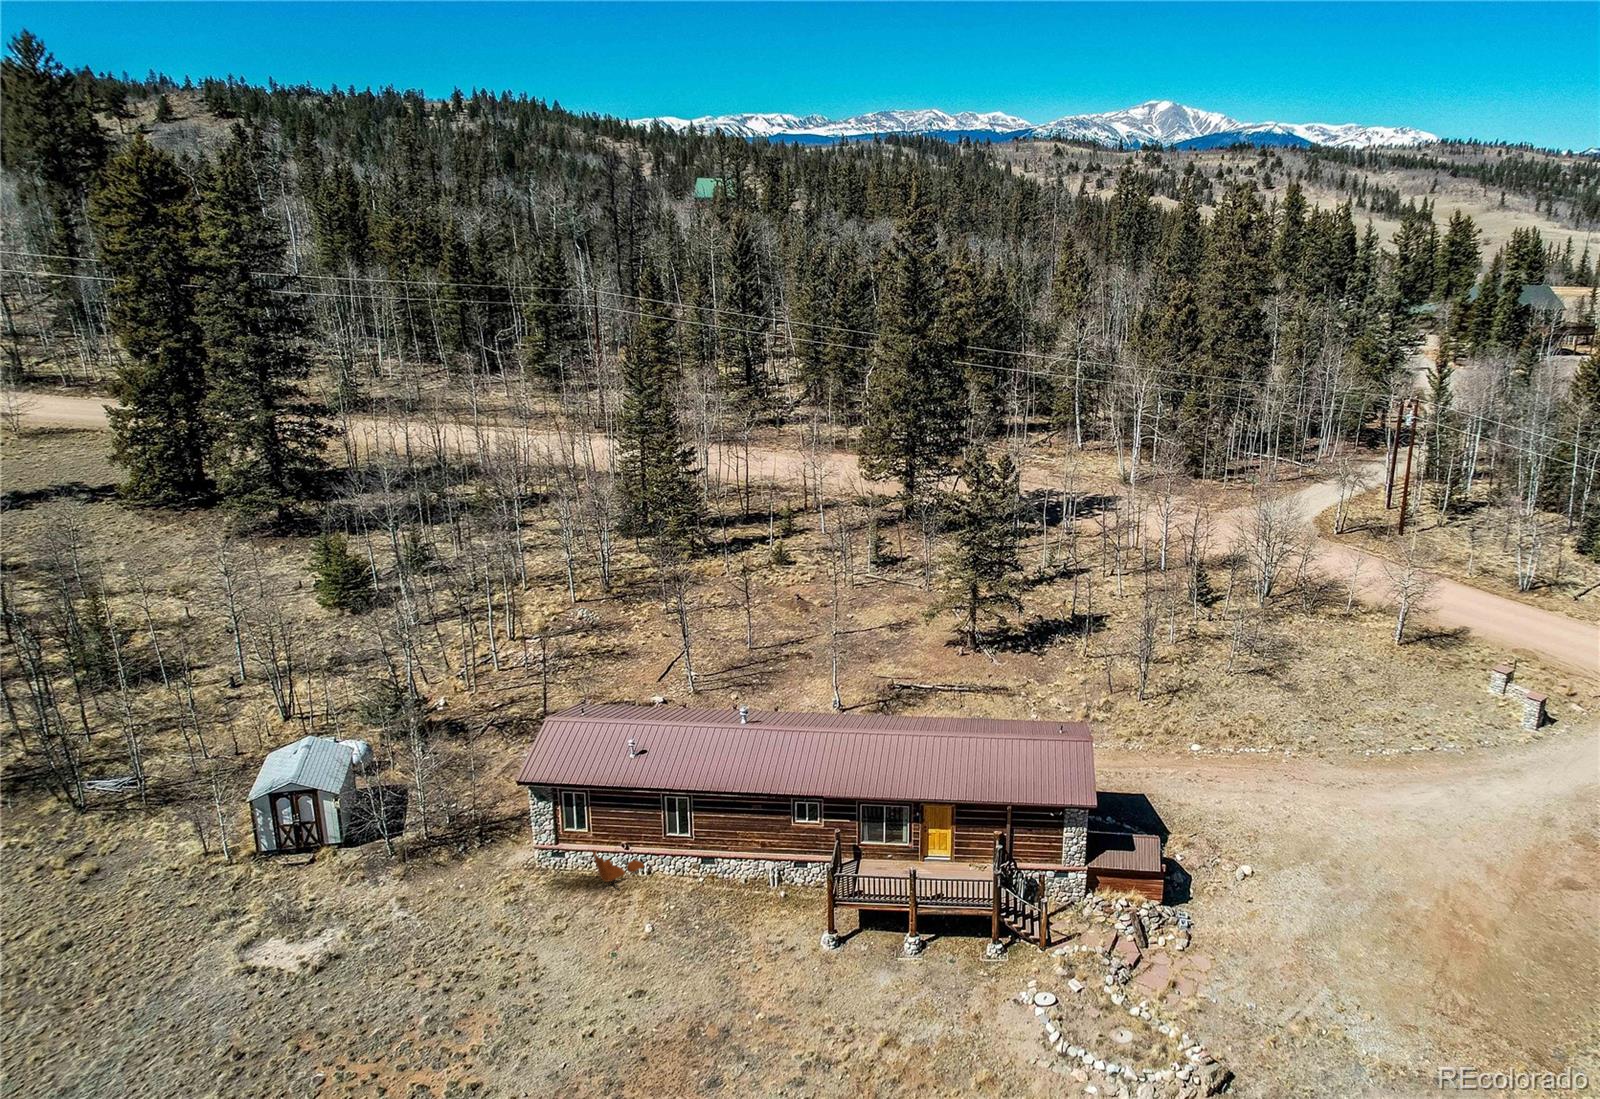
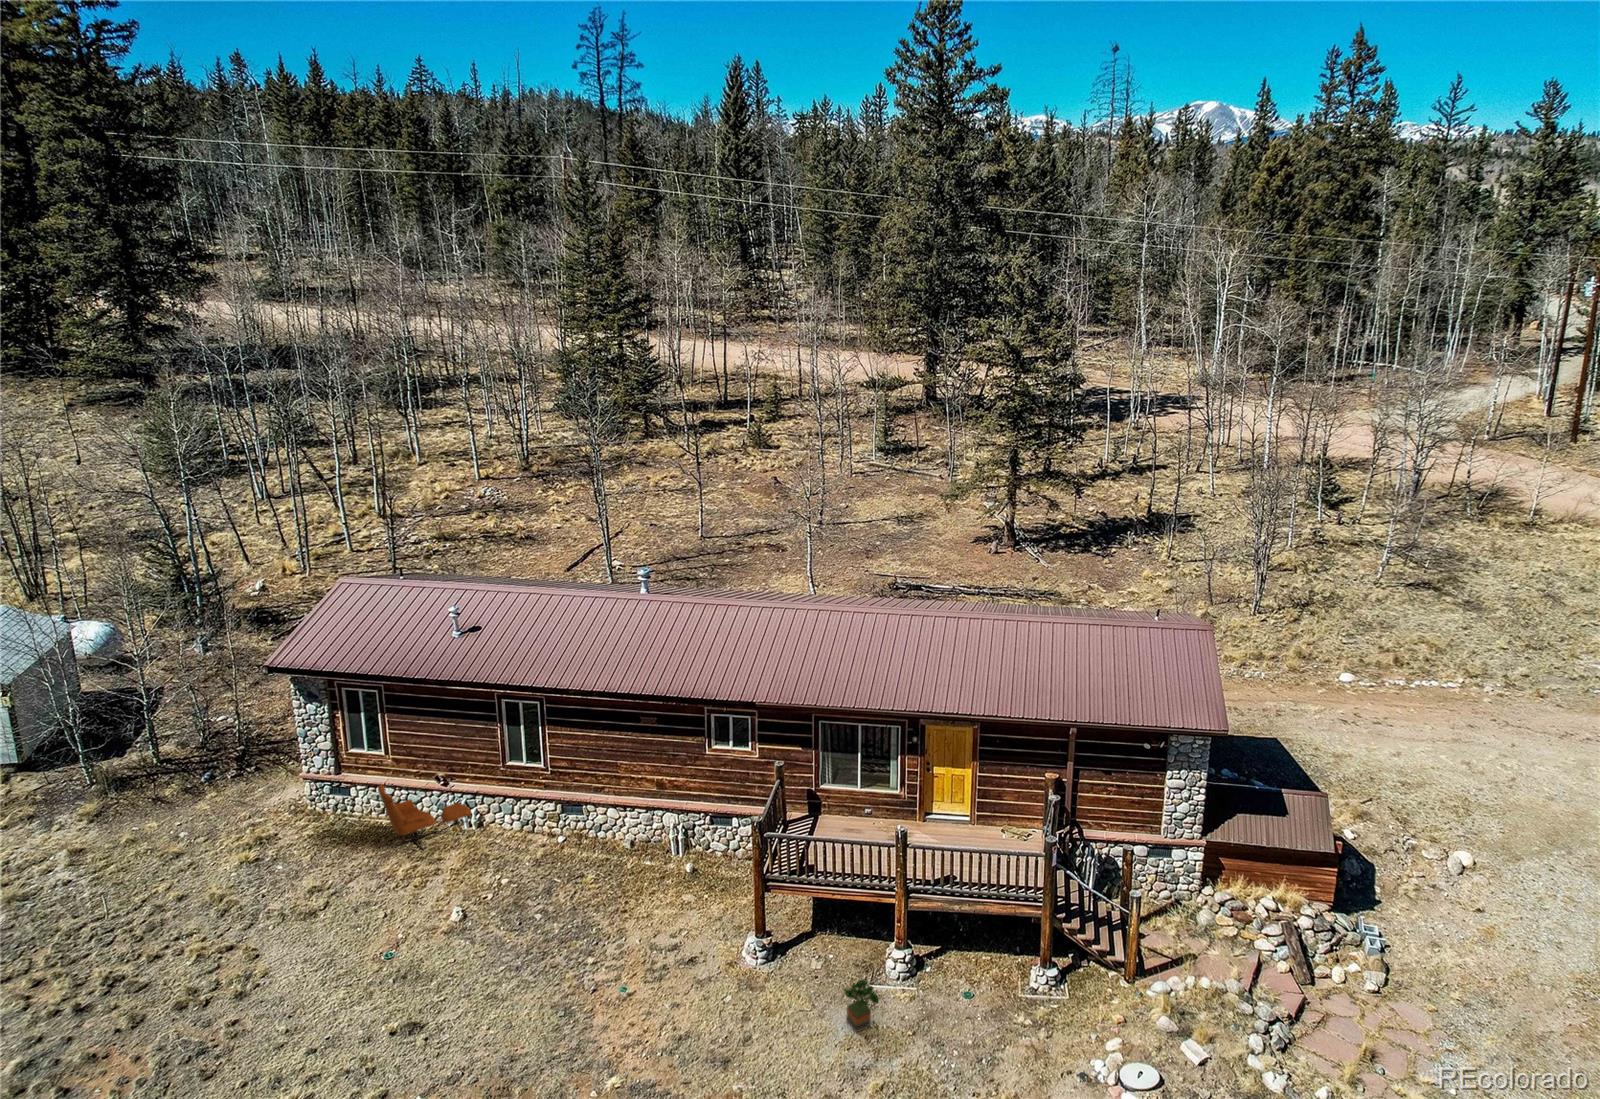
potted tree: none [884,955,904,985] -> present [844,980,879,1032]

